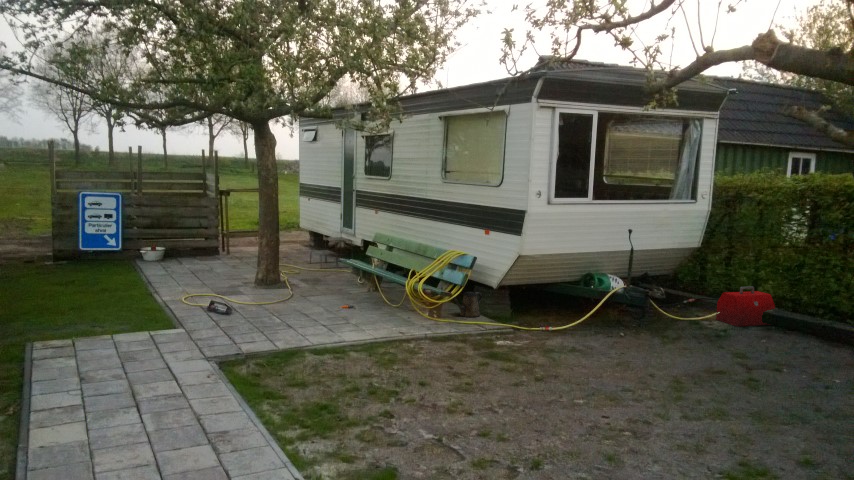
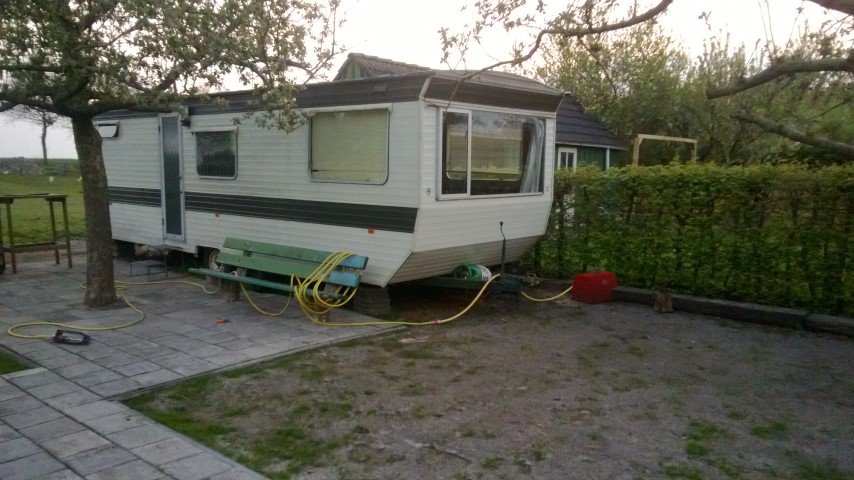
watering can: present [454,292,482,317] -> present [651,288,674,312]

